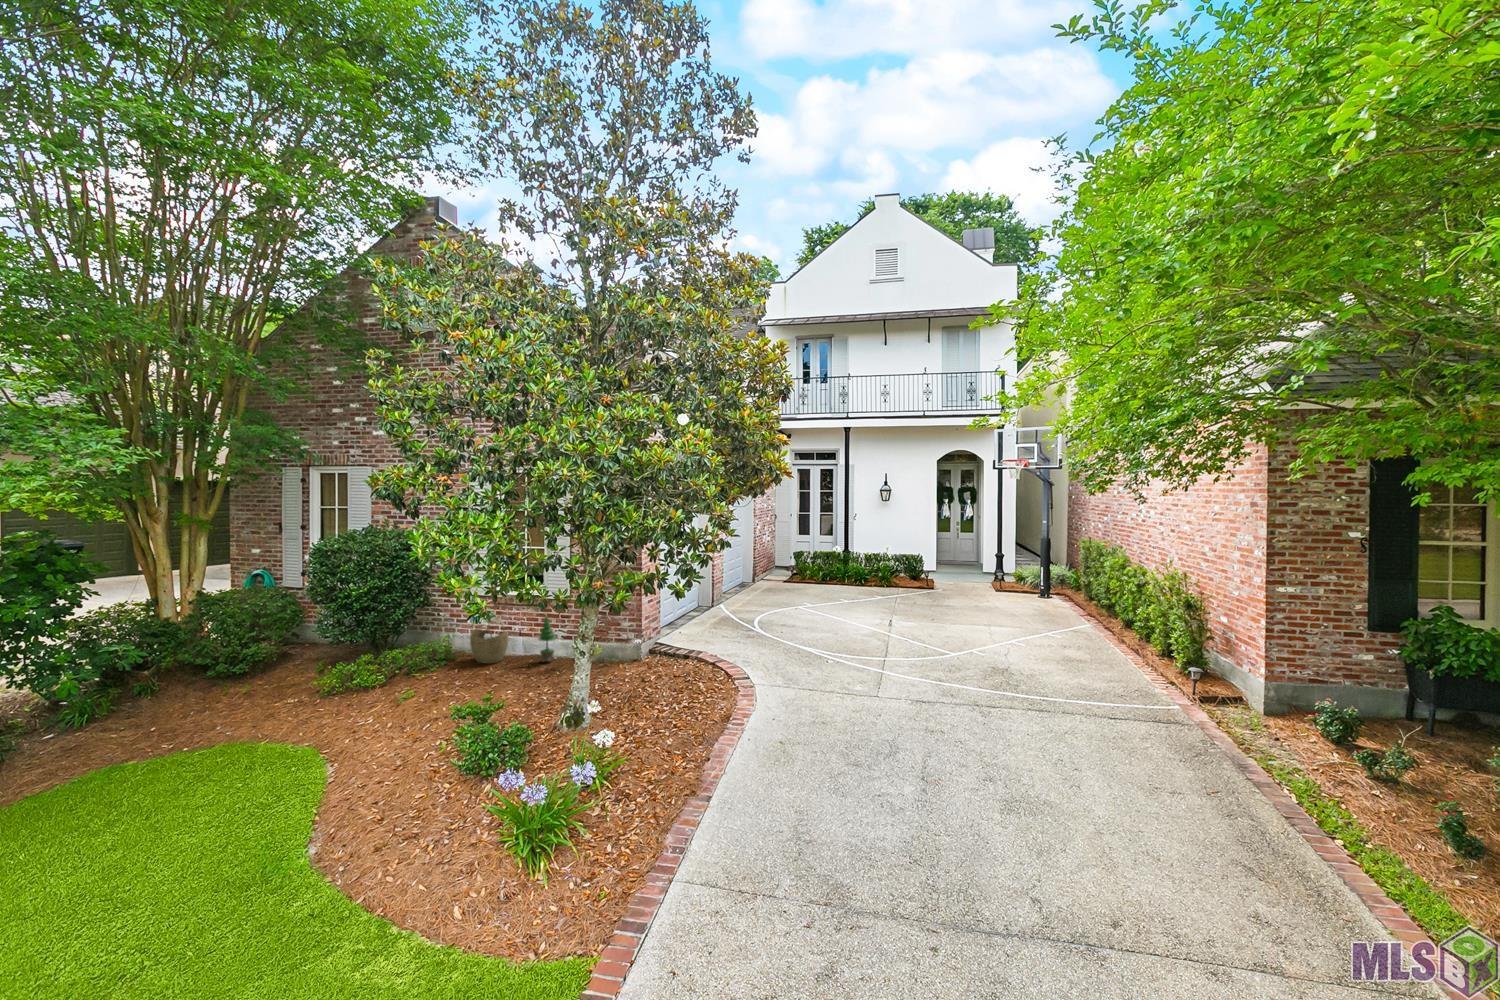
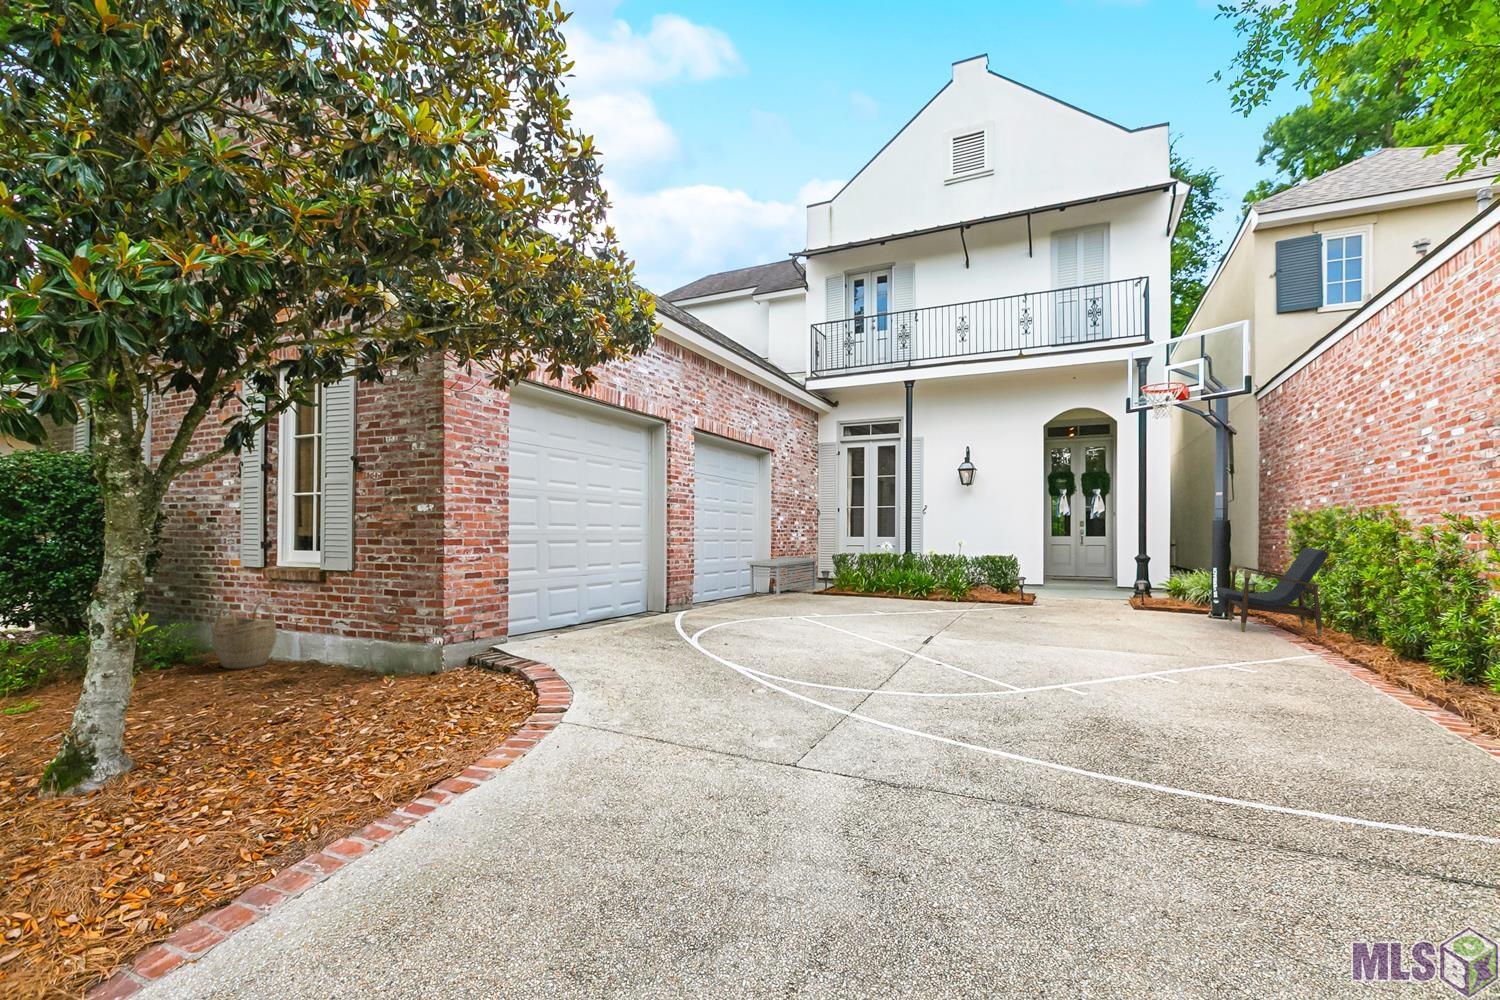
storage bench: none [742,555,787,587] -> present [747,557,817,596]
lounge chair: none [1043,558,1100,609] -> present [1216,548,1328,636]
potted tree: present [539,616,555,662] -> none [298,594,331,671]

